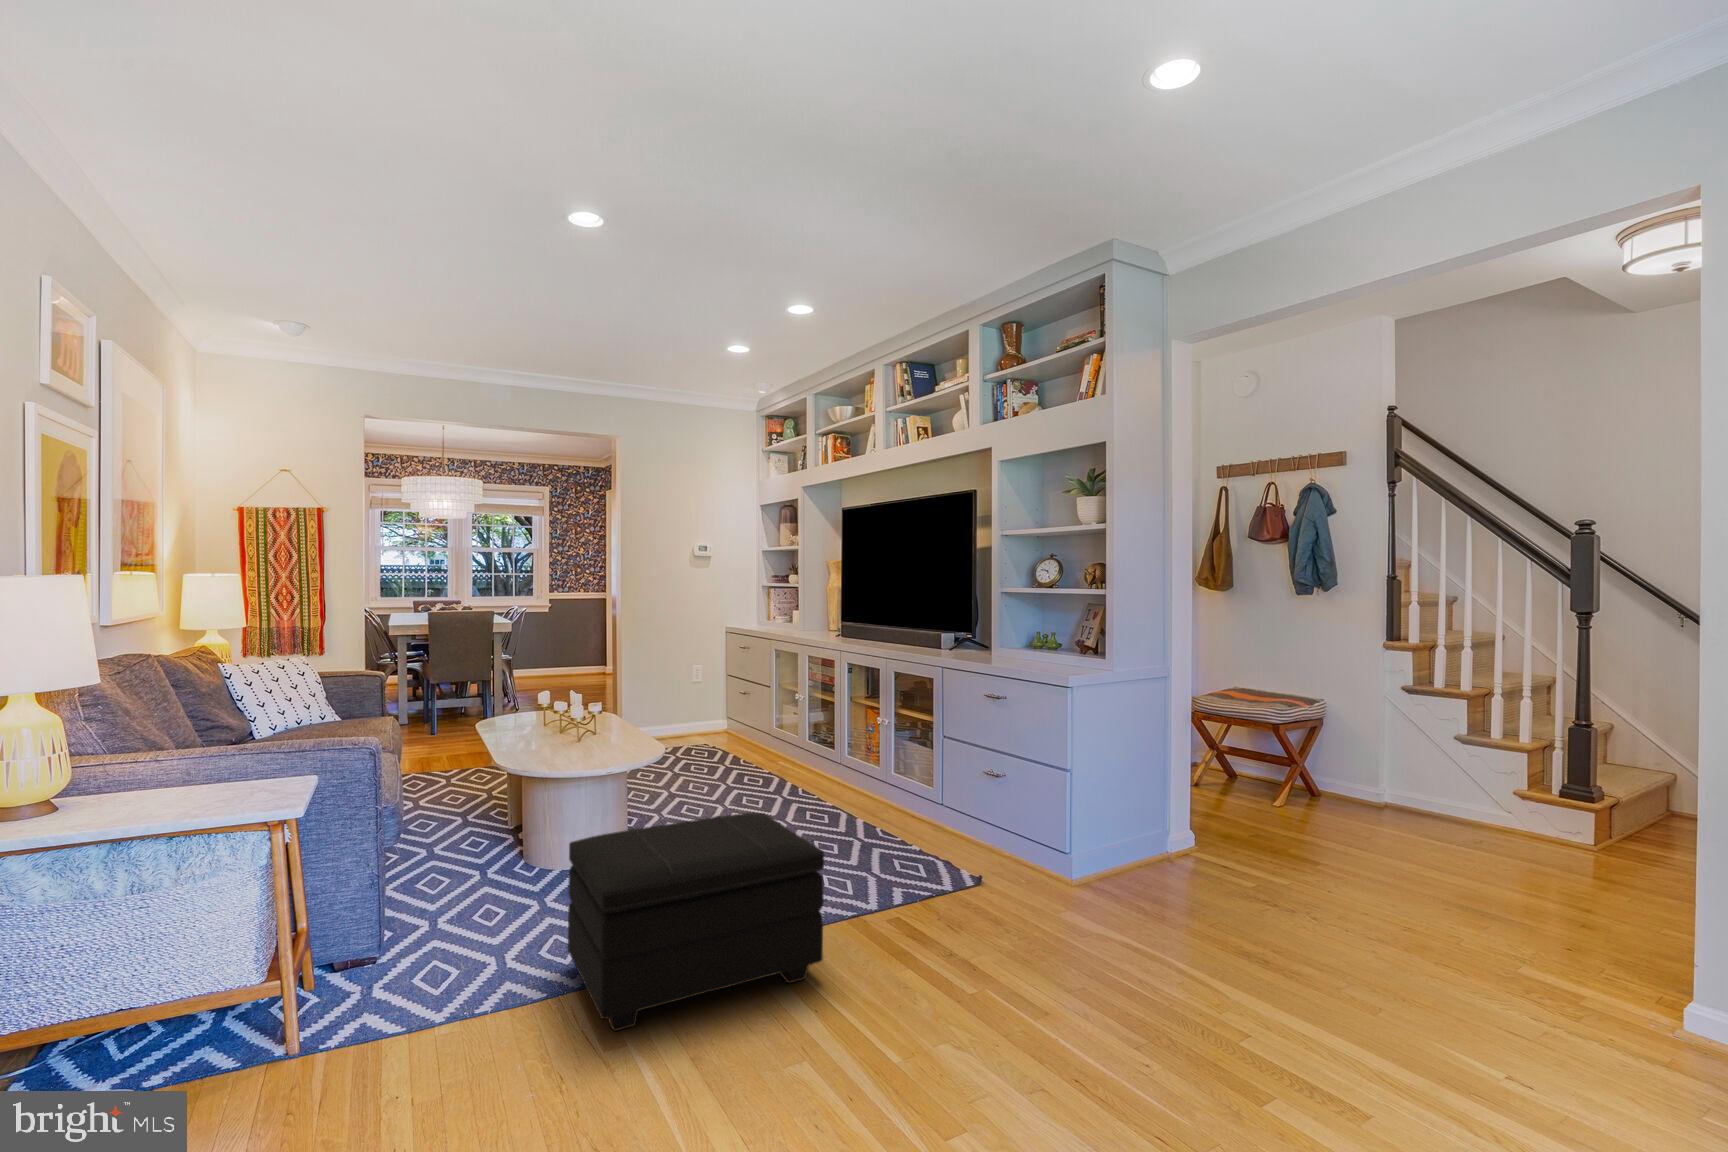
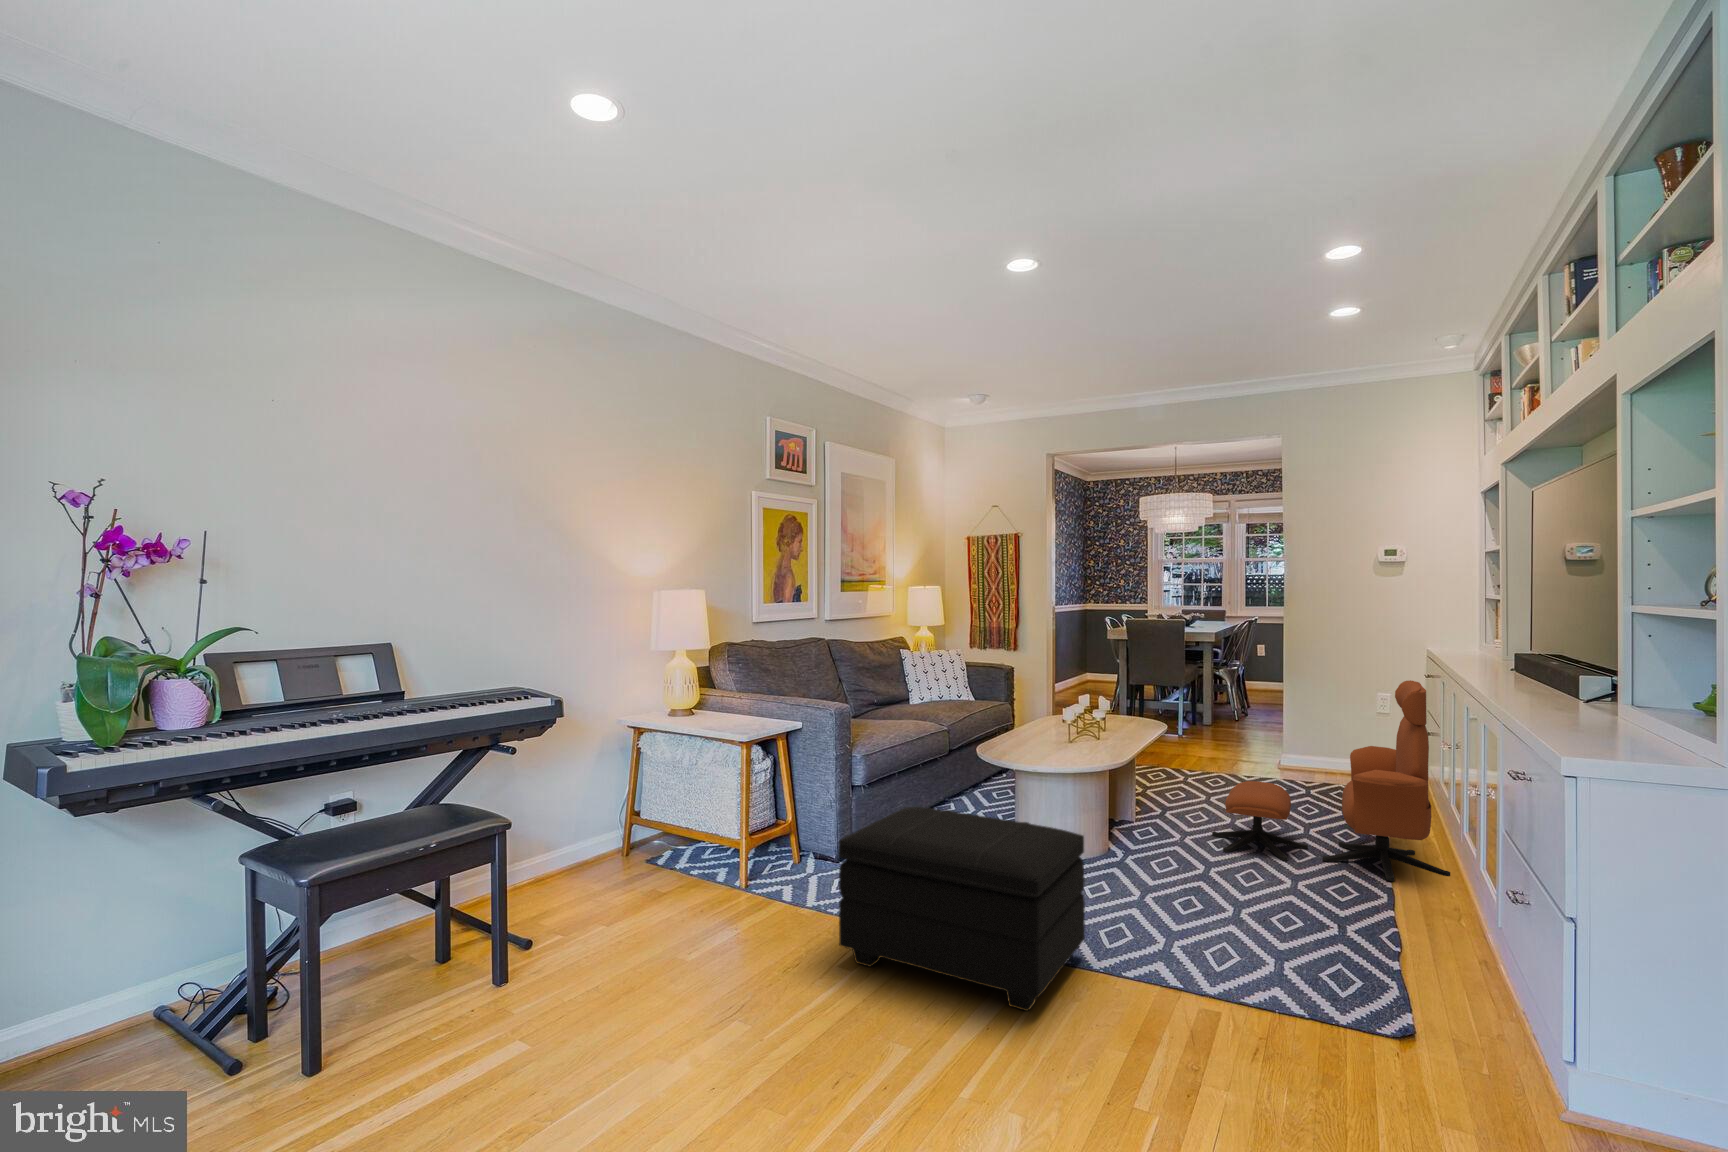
lounge chair: none [668,651,836,813] -> present [1212,680,1450,881]

